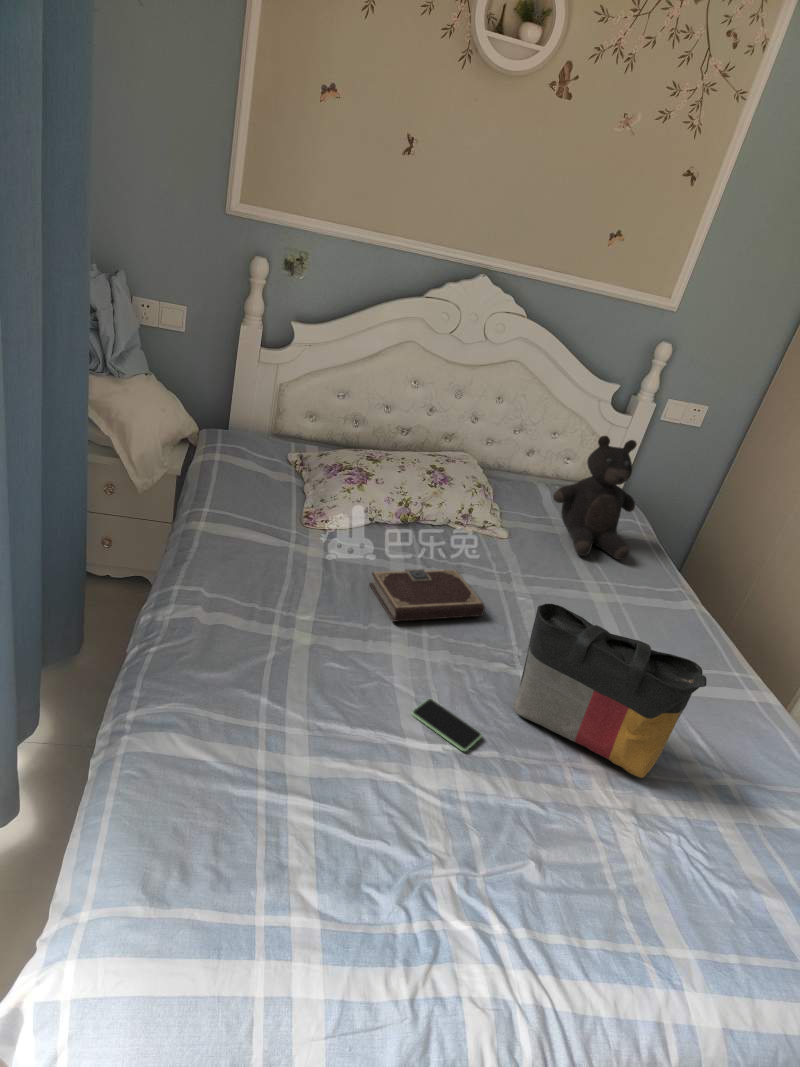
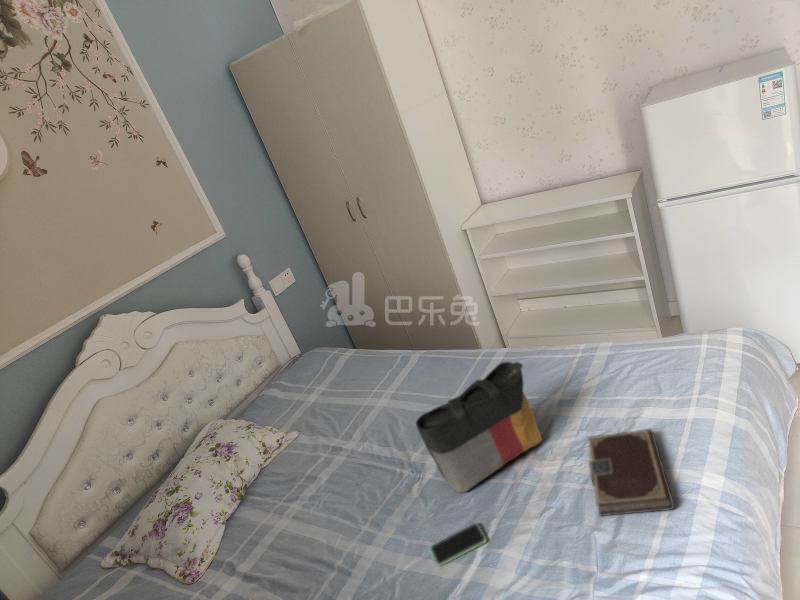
teddy bear: present [553,436,637,560] -> none [280,315,358,398]
notebook: present [369,569,485,622] -> present [588,429,674,516]

